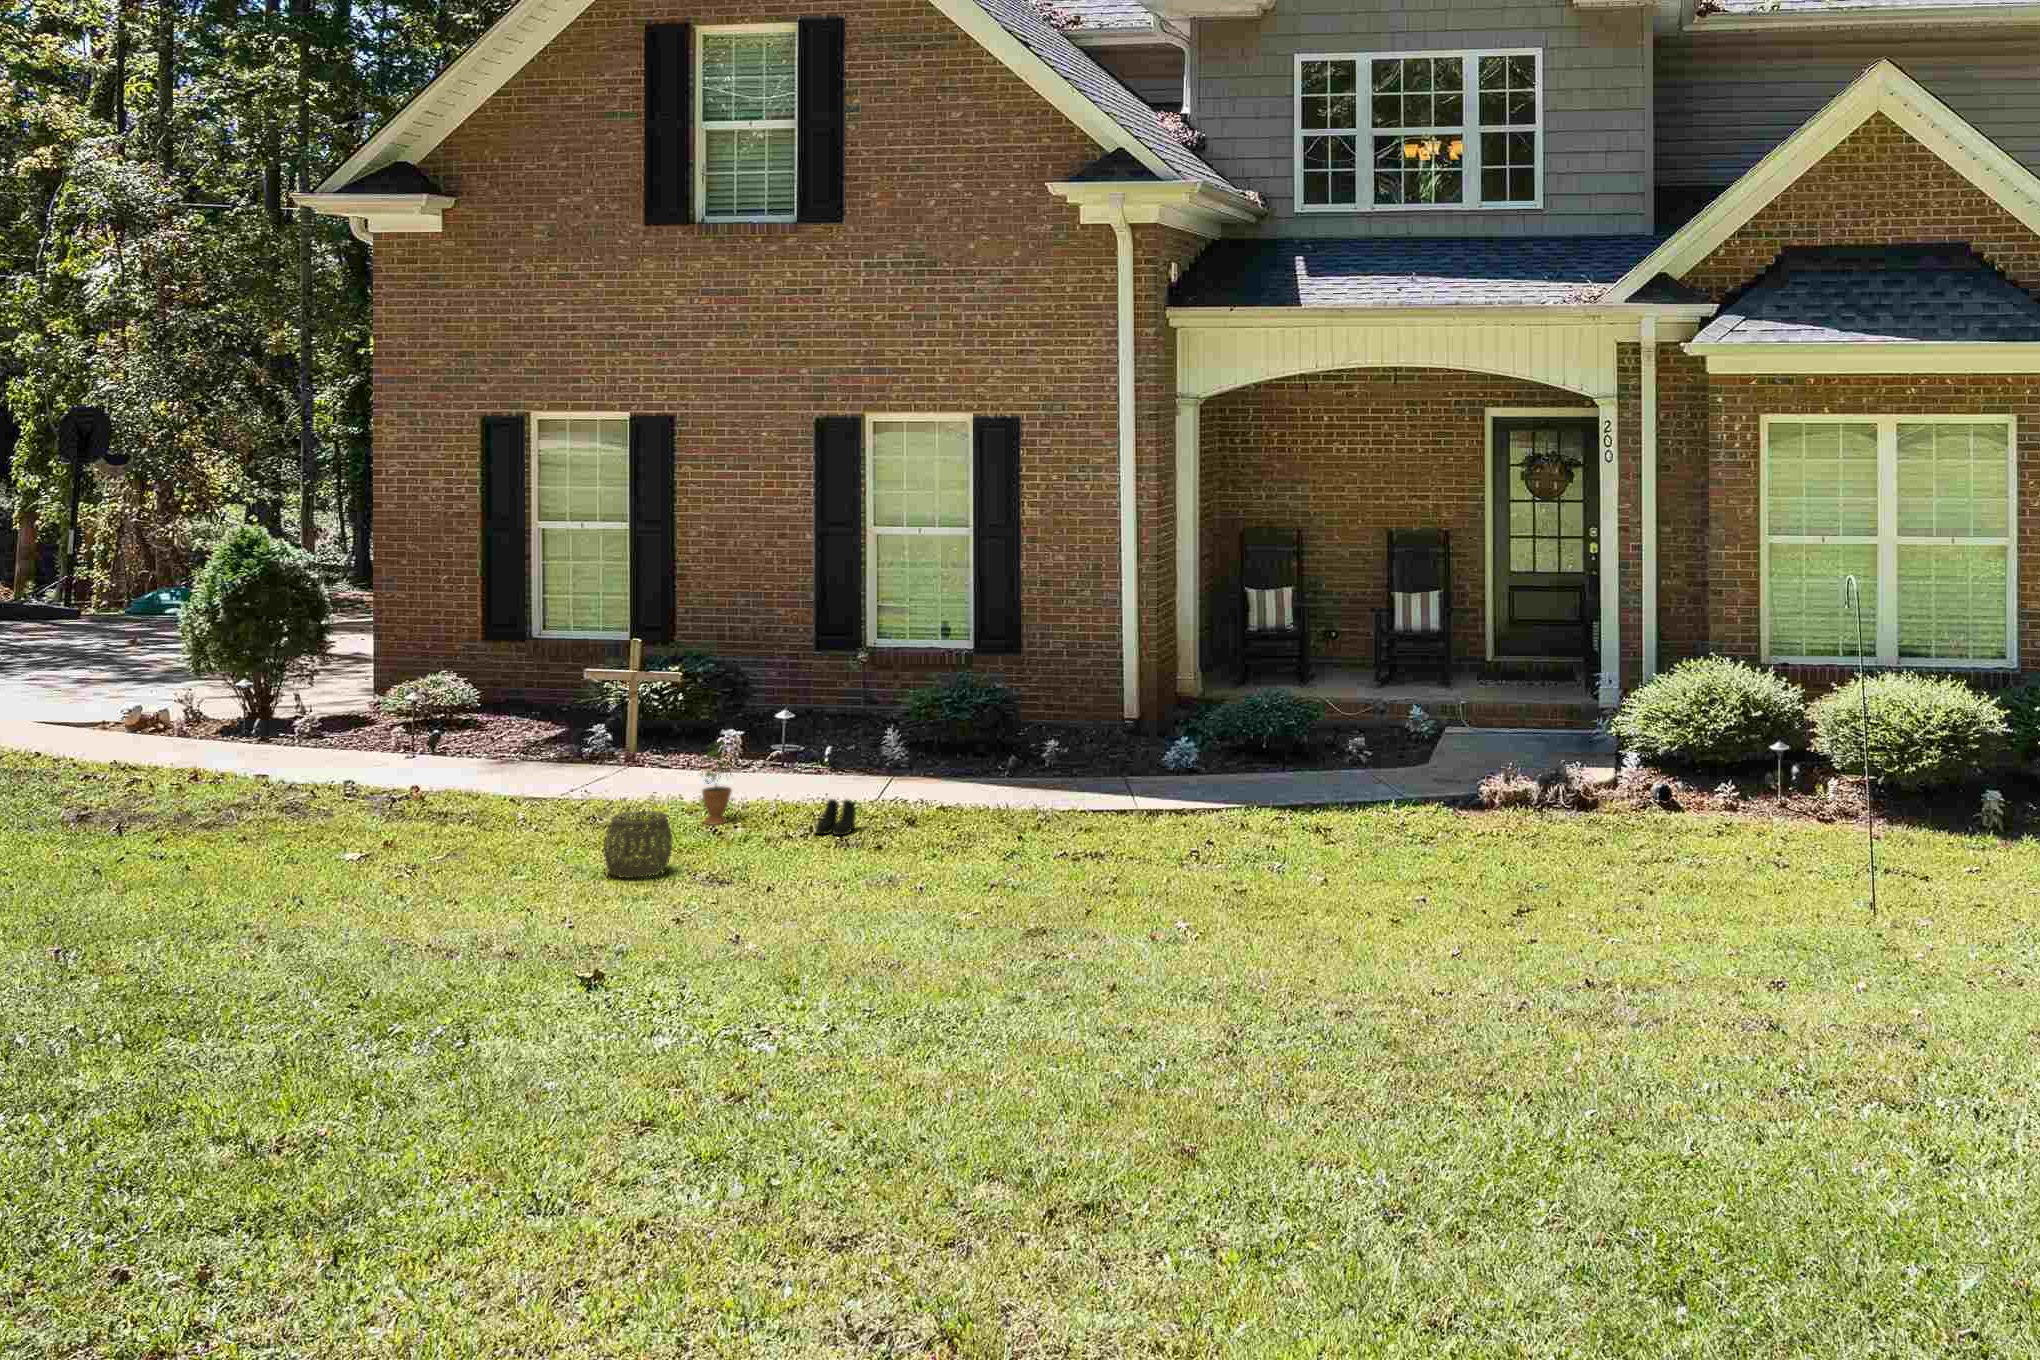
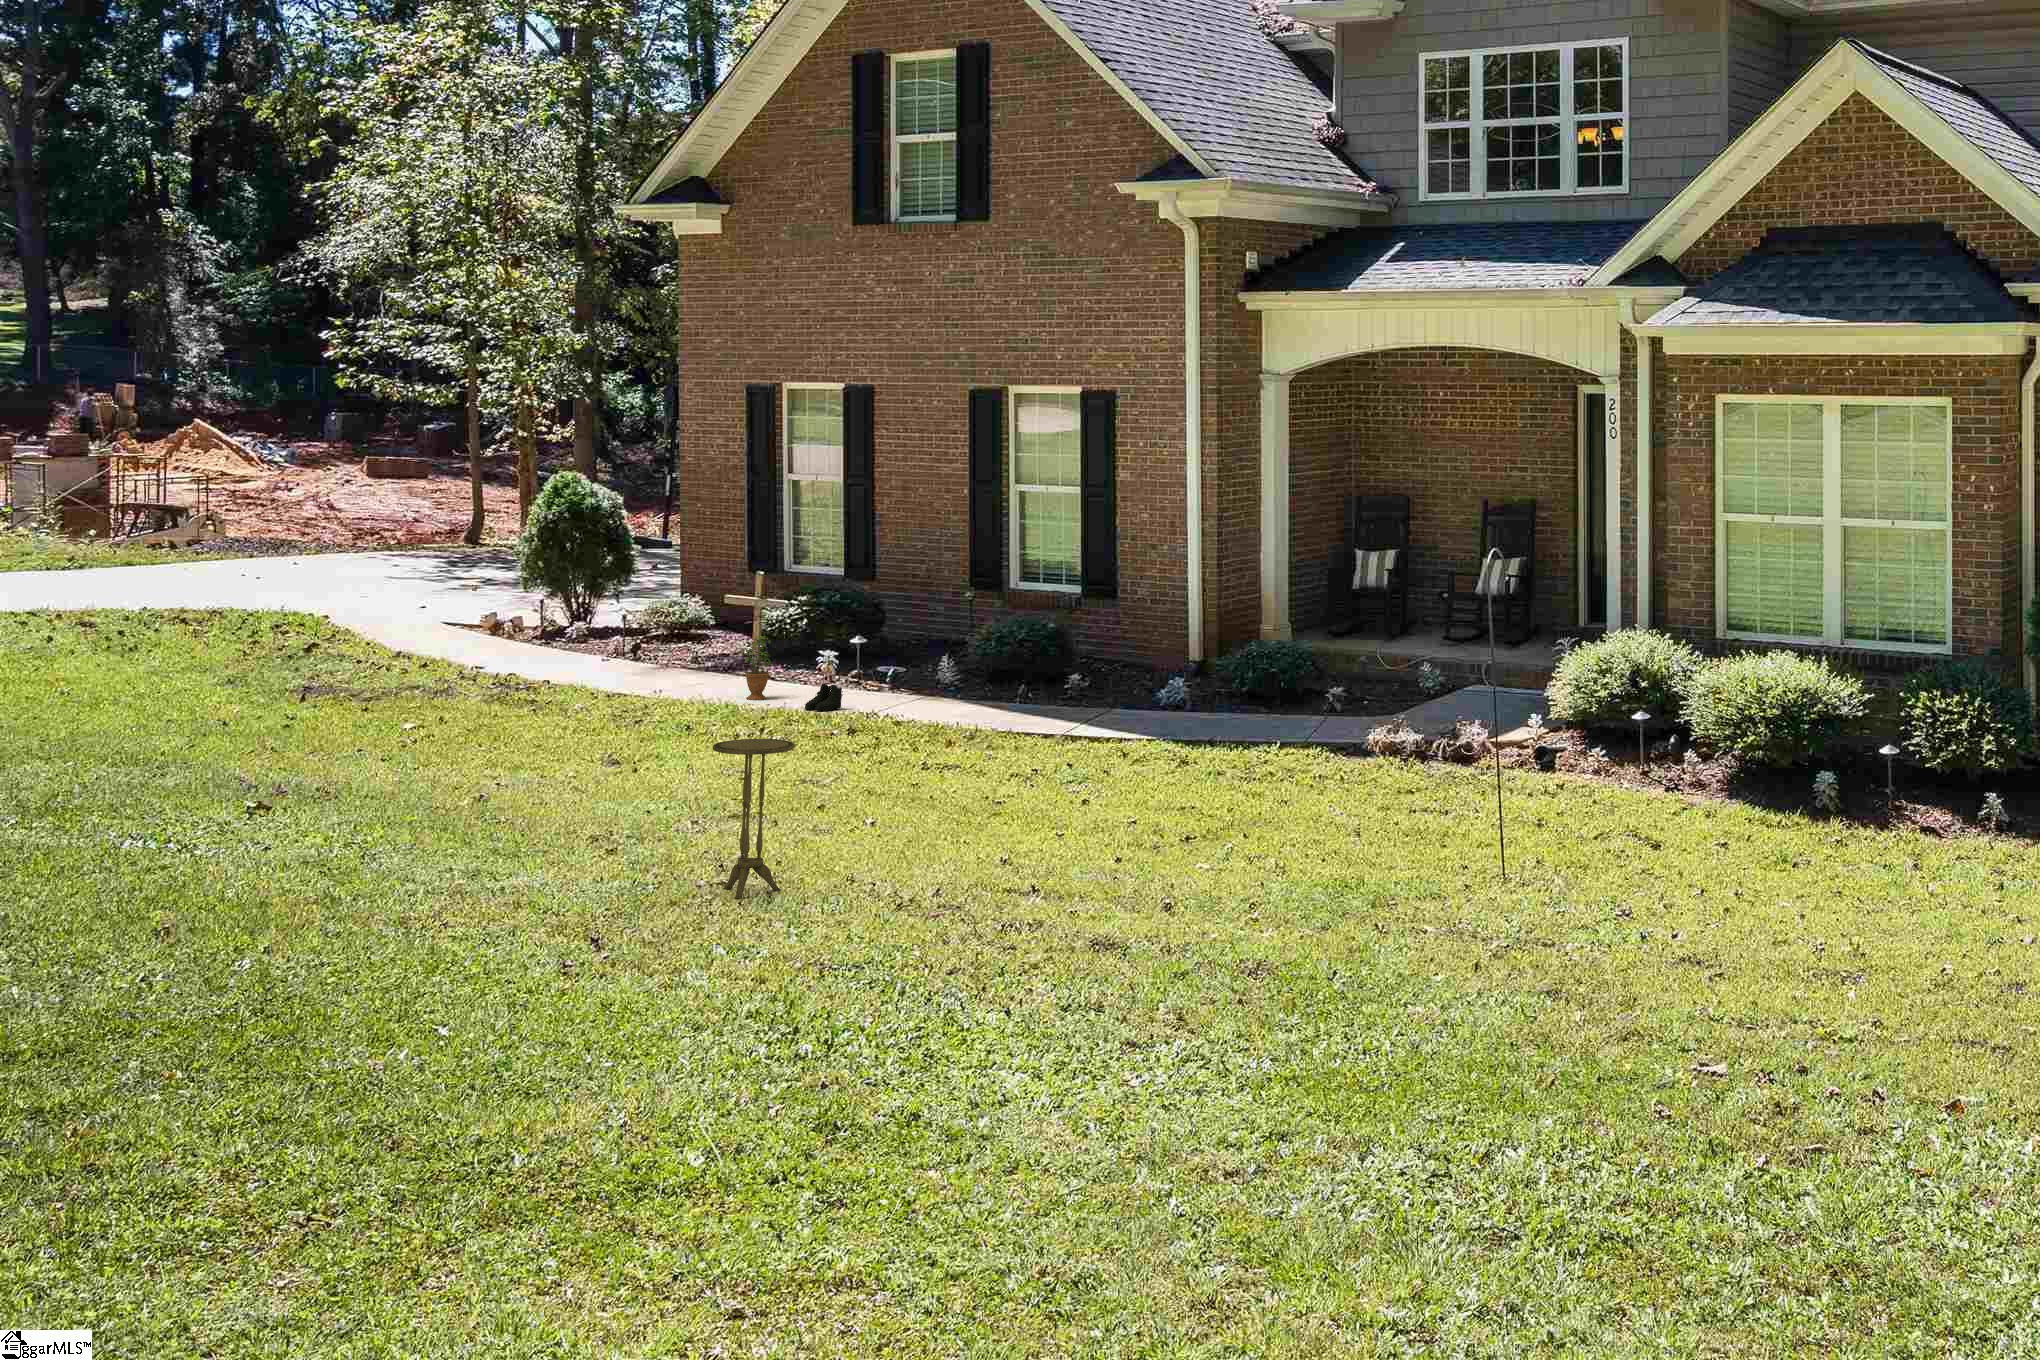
woven basket: present [603,811,672,878] -> none [608,673,662,720]
side table: none [1618,991,1738,1259] -> present [713,739,795,899]

